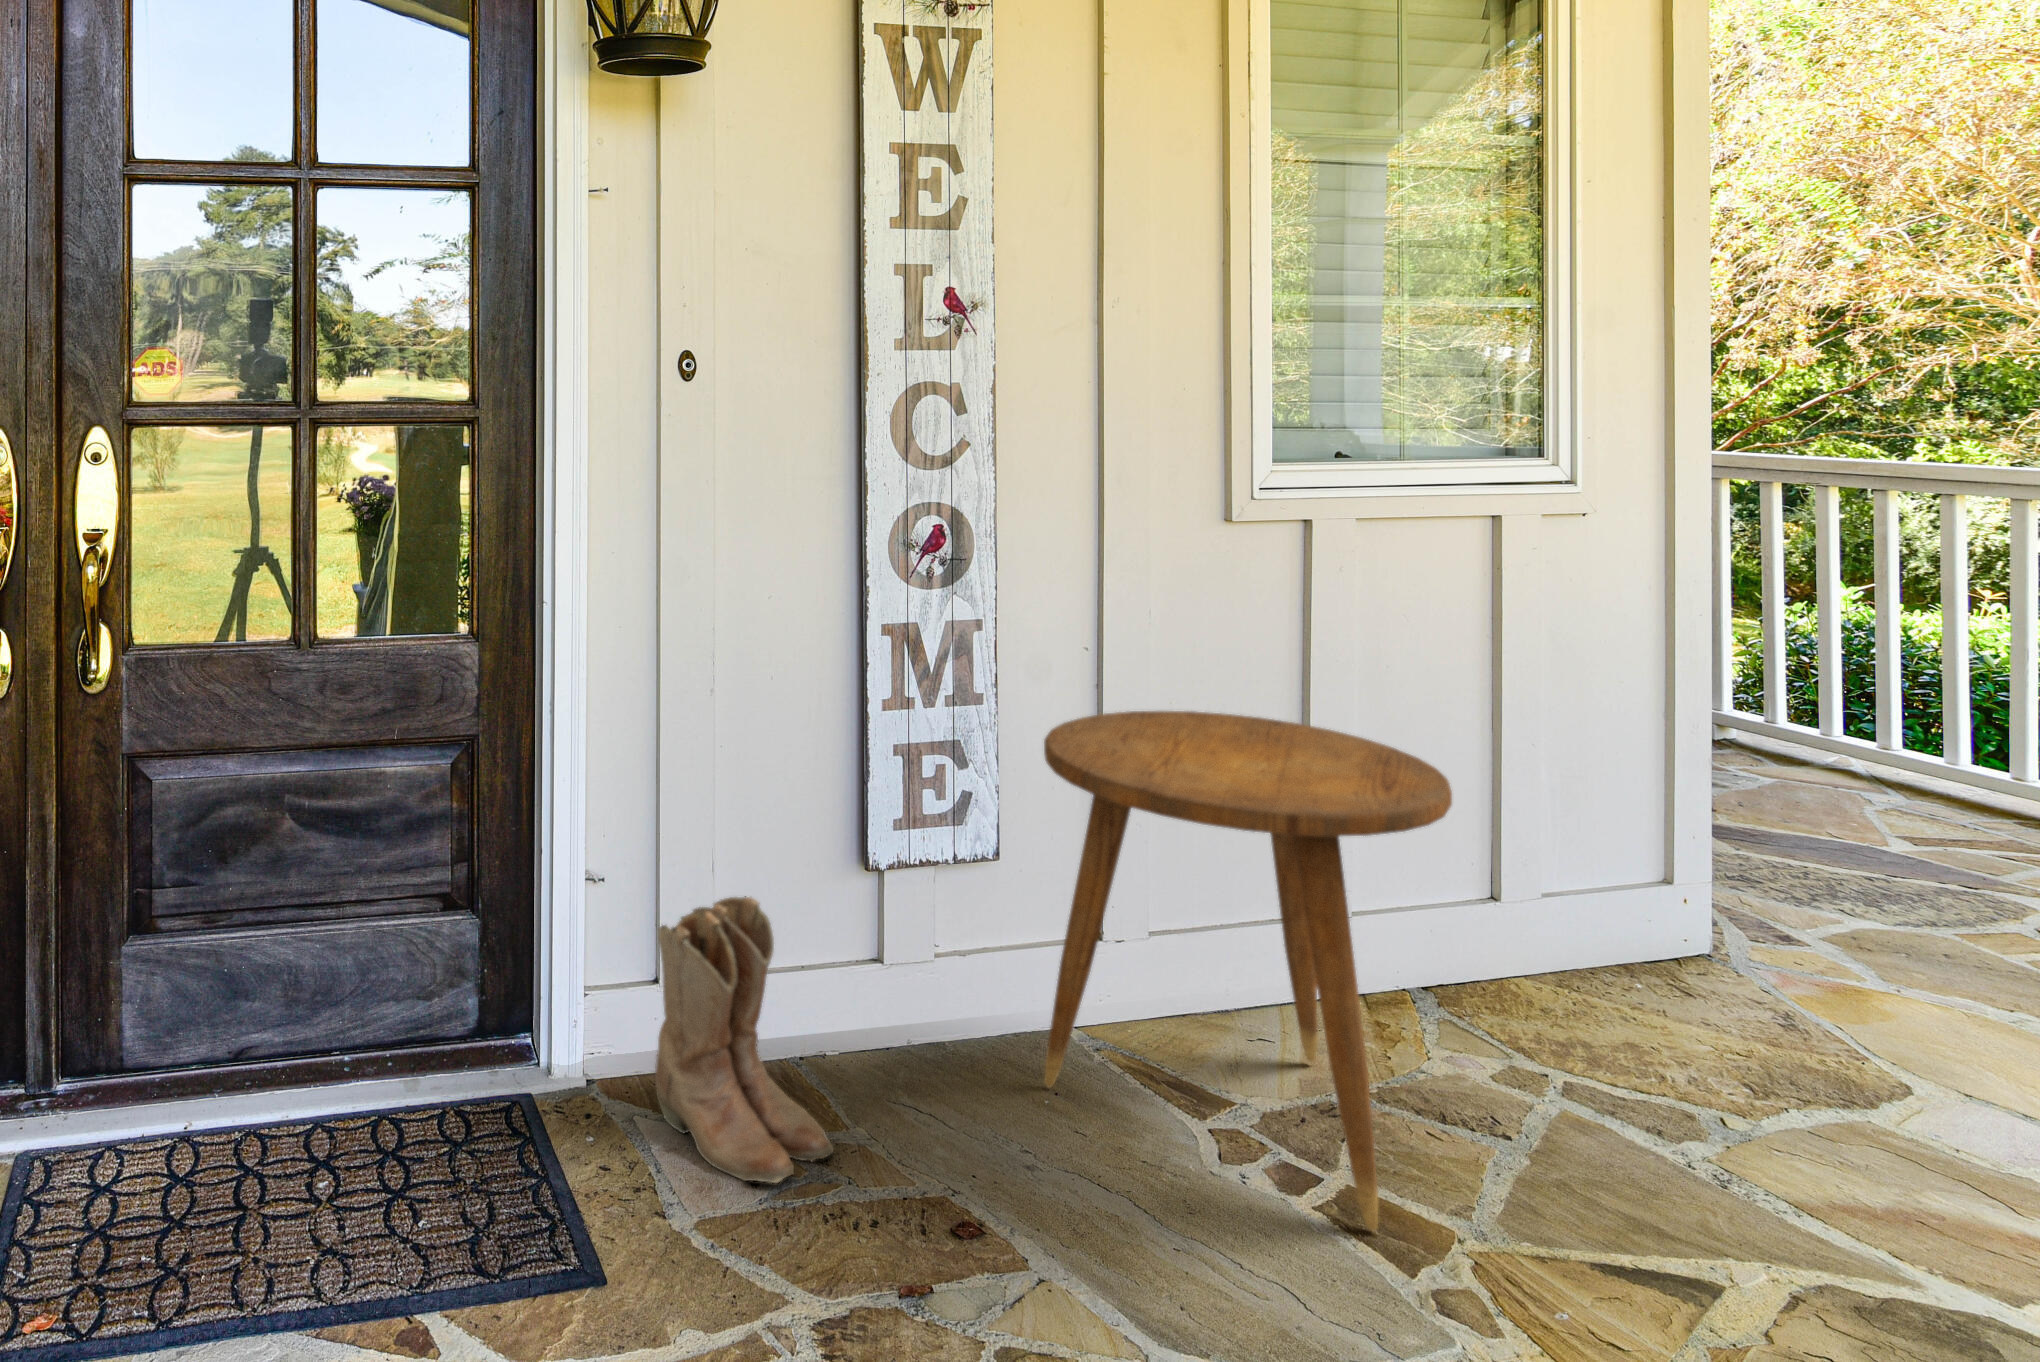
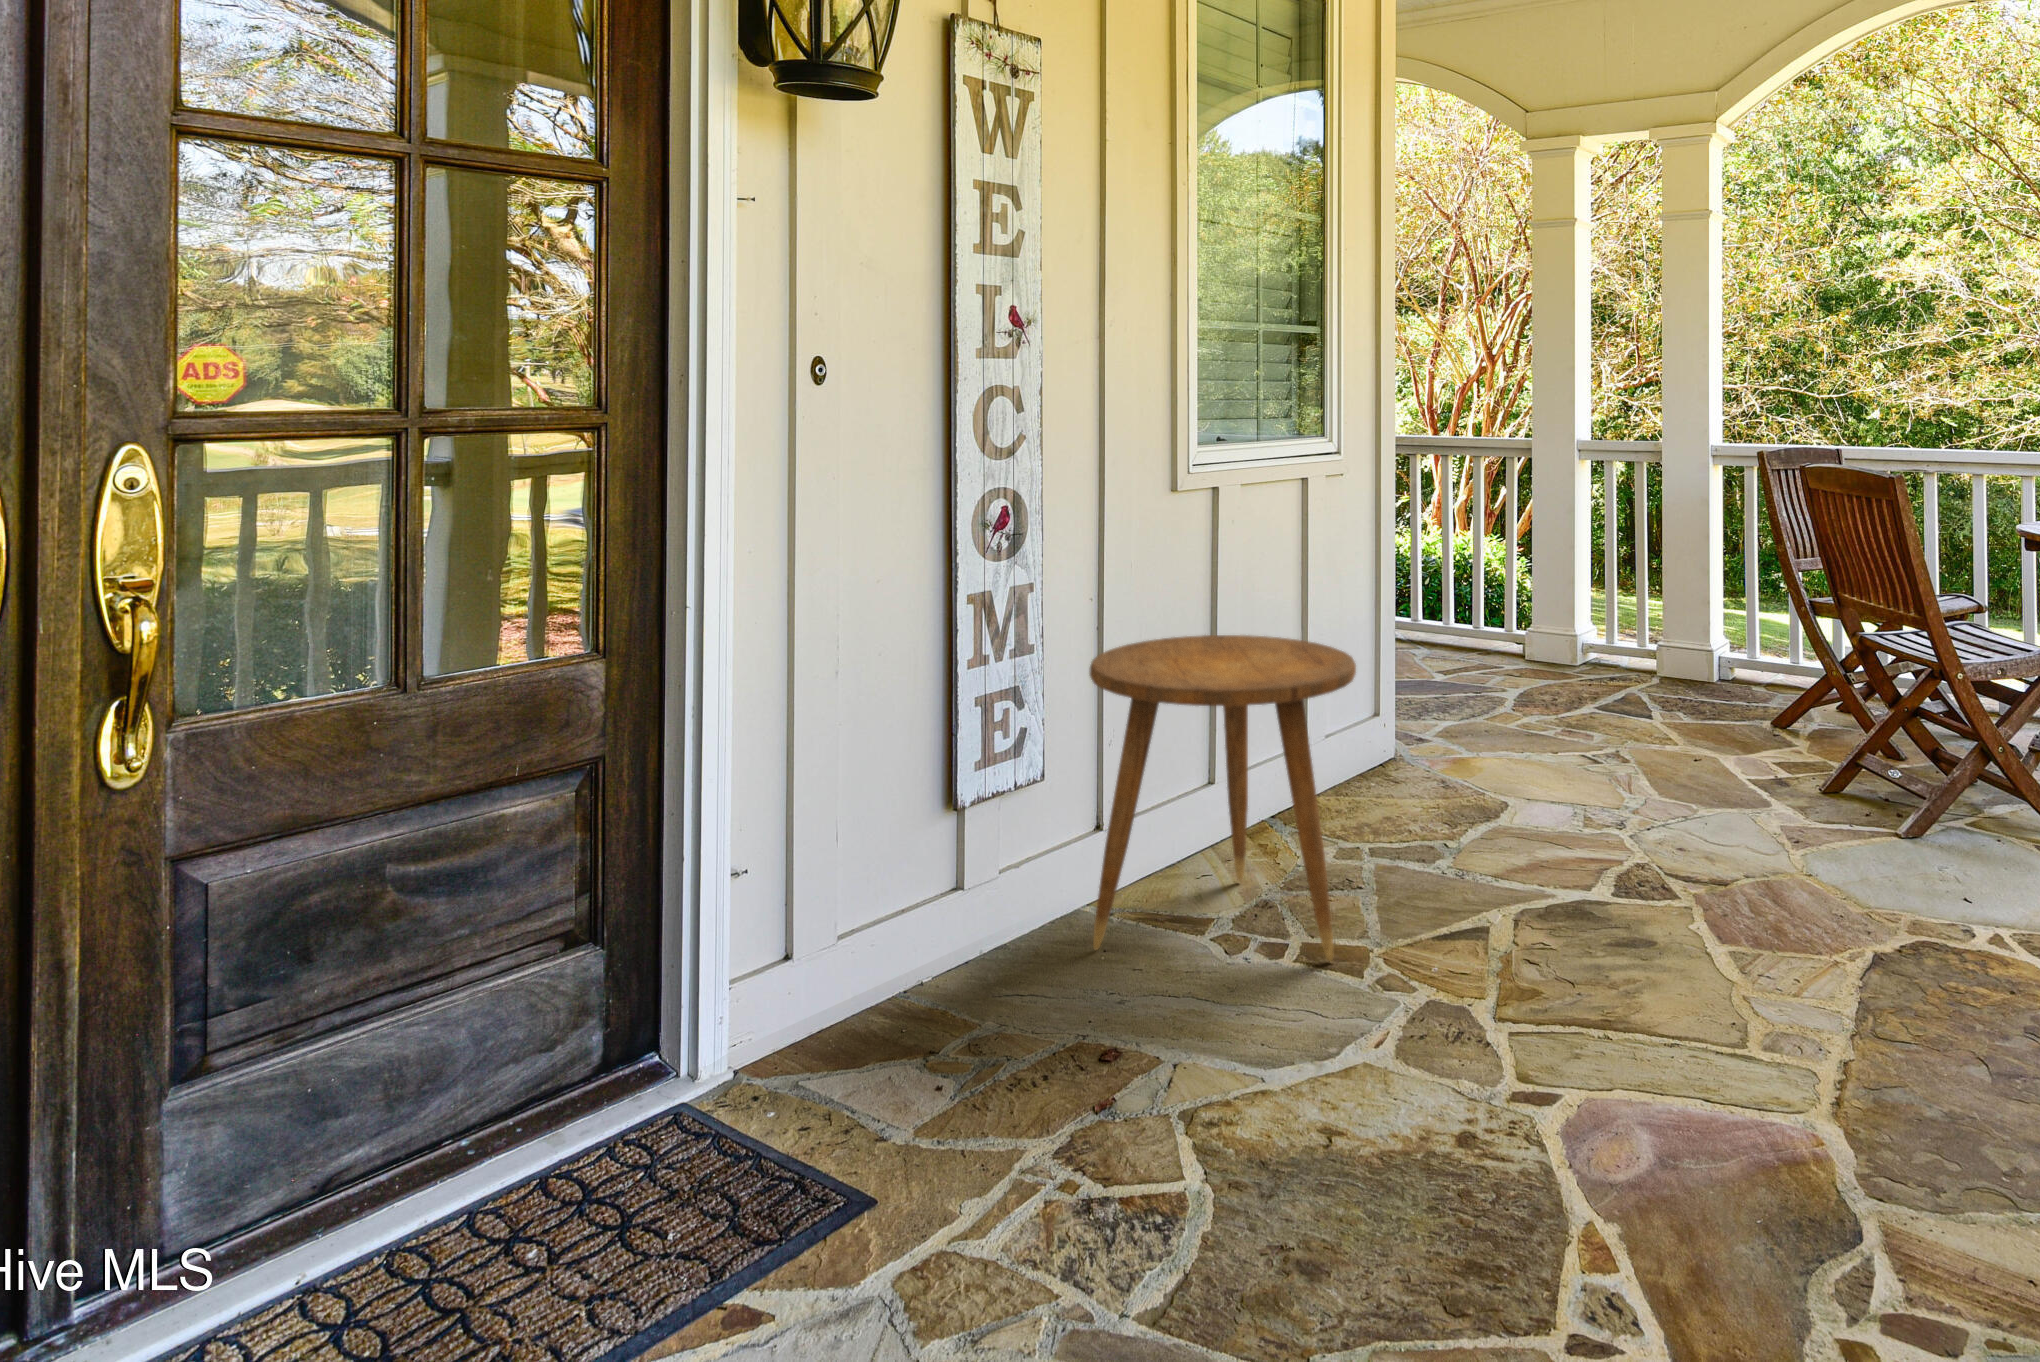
boots: present [655,896,833,1183] -> none [808,852,984,1092]

